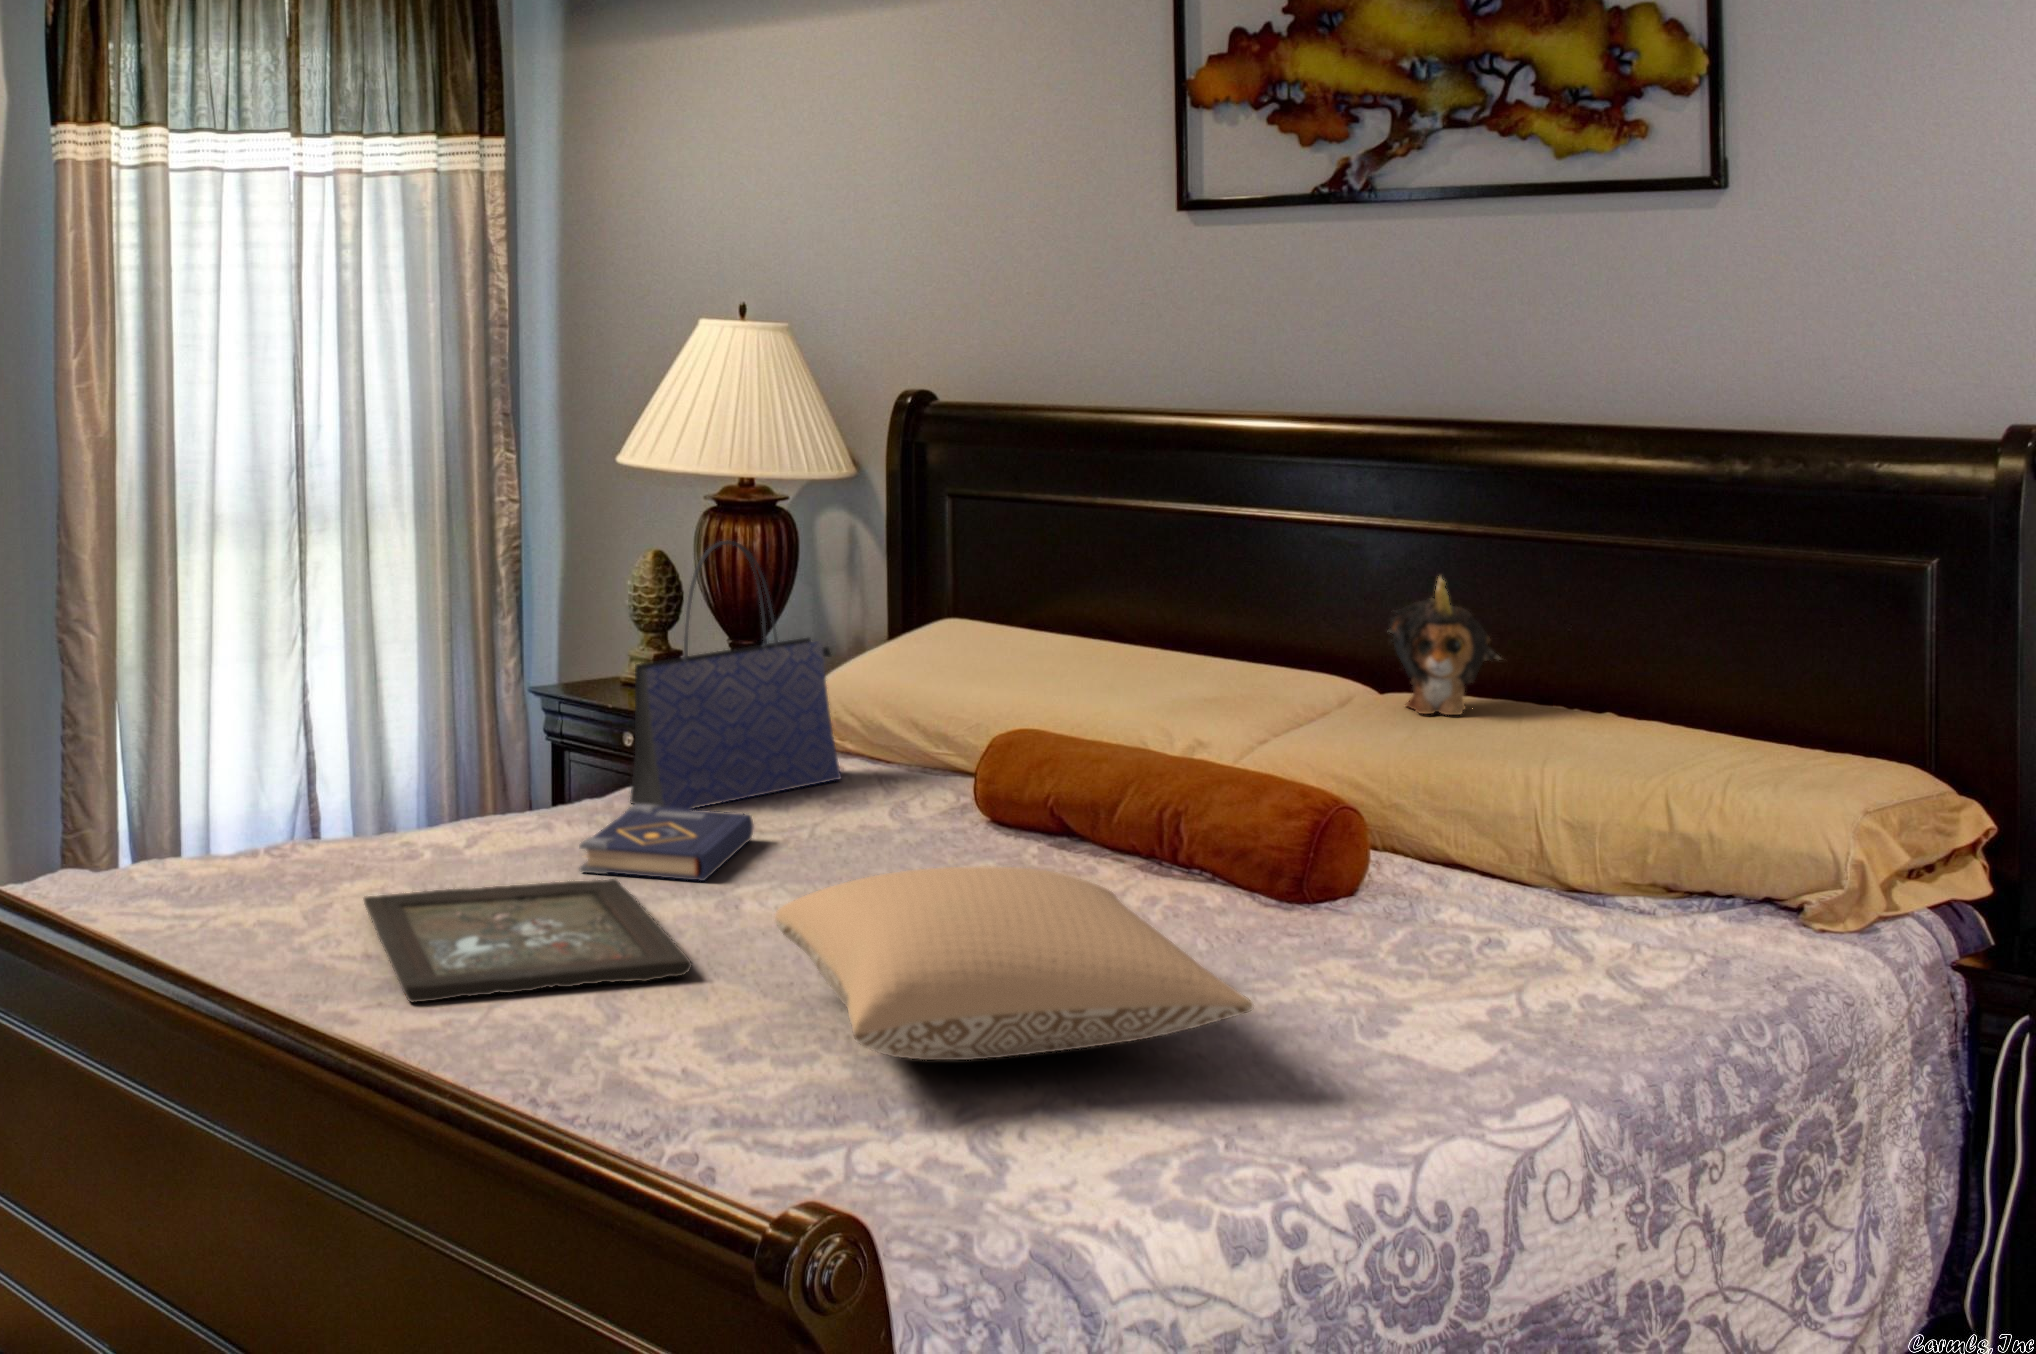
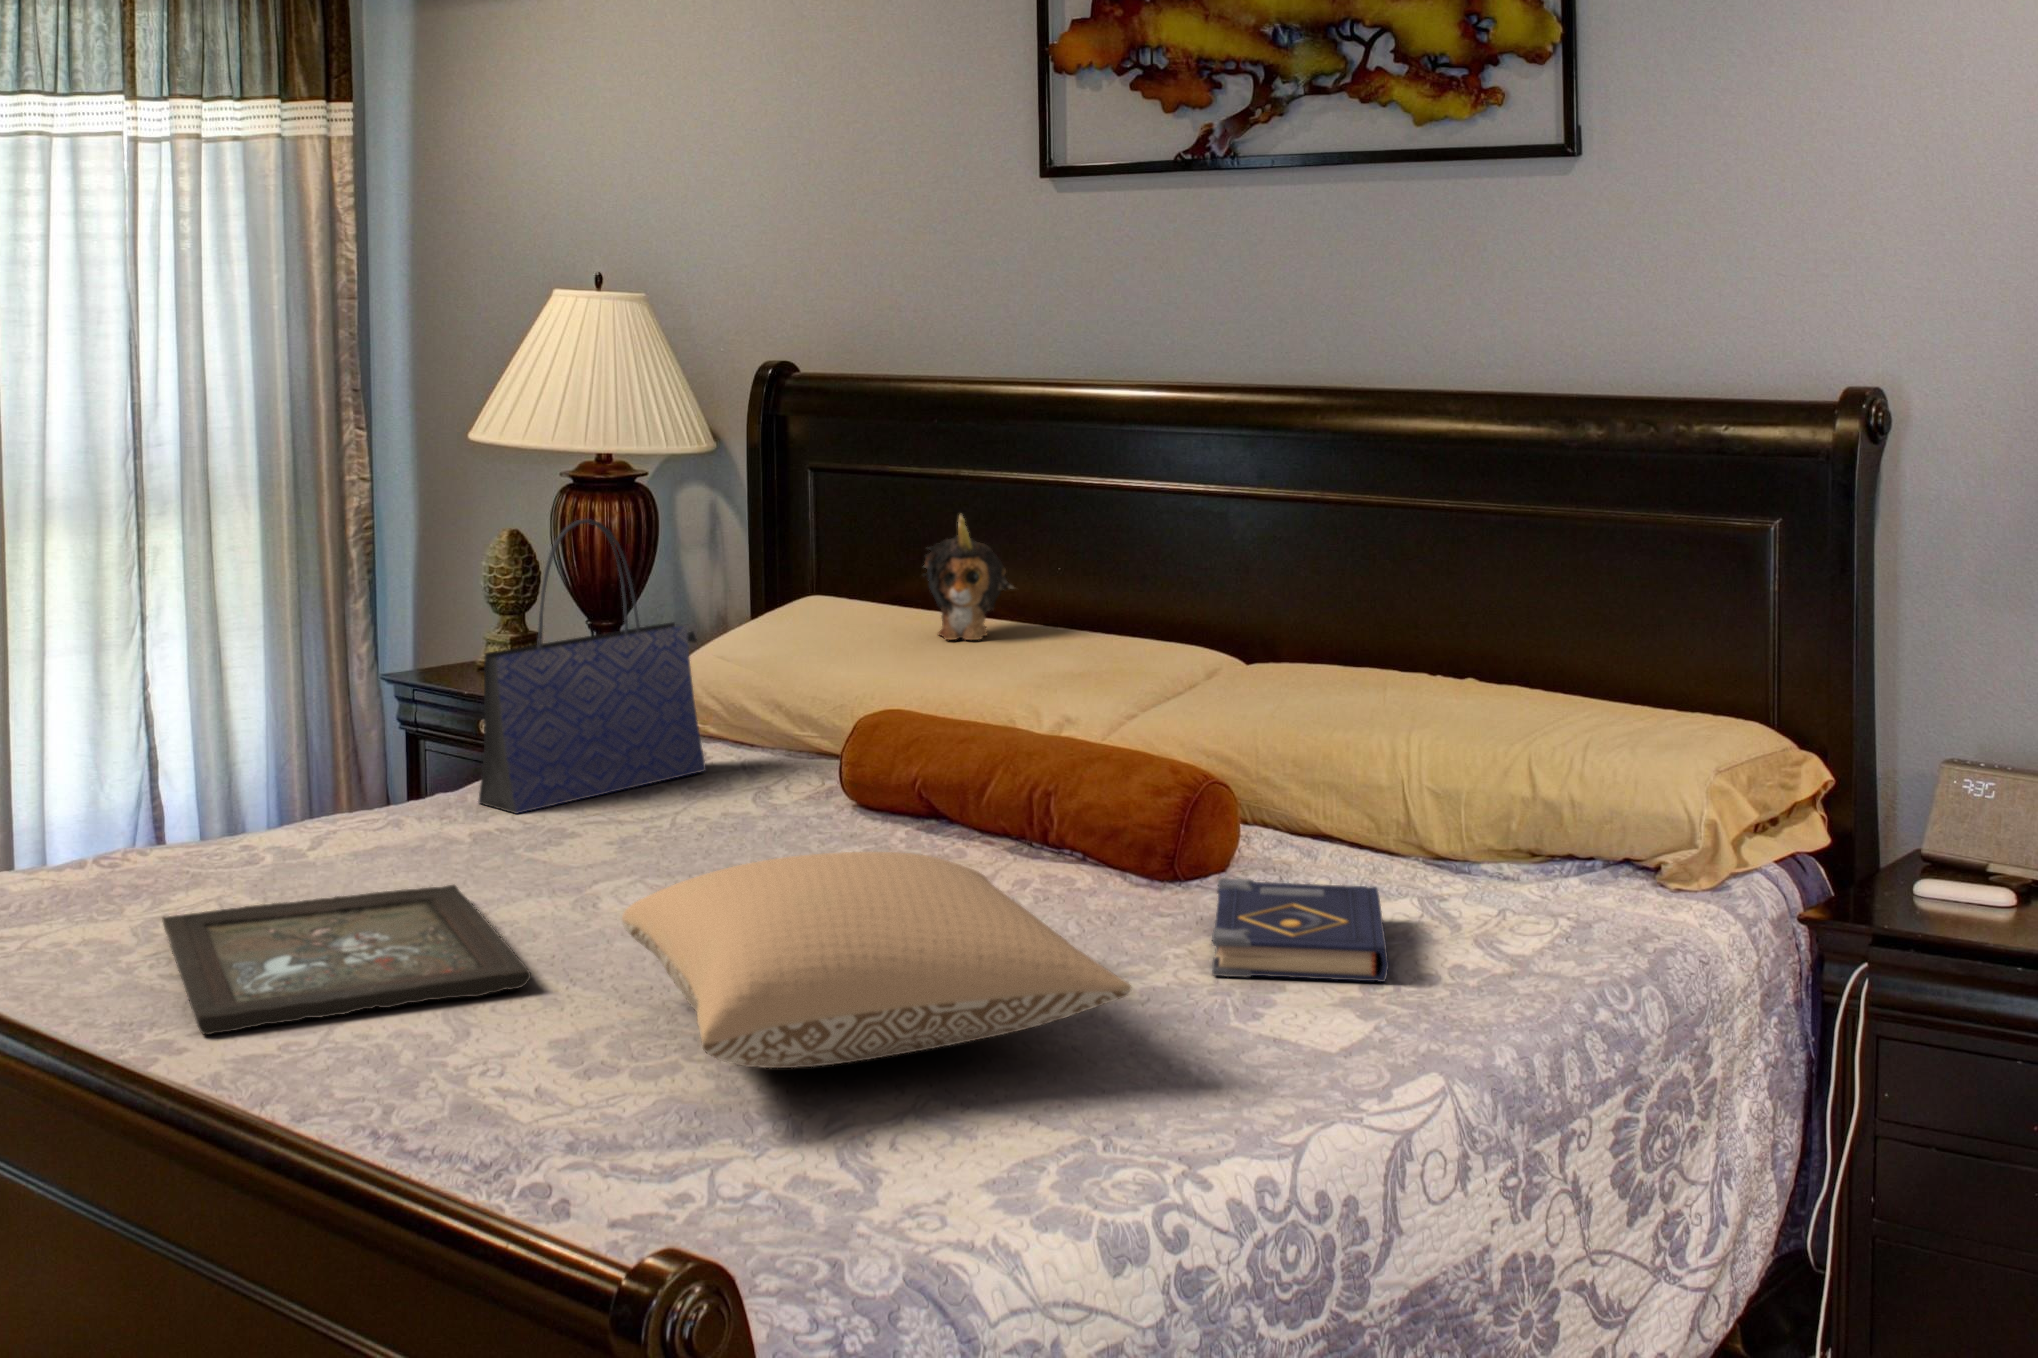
plush toy: present [1389,576,1501,715] -> present [923,514,1014,640]
book: present [579,804,753,881] -> present [1212,878,1389,982]

